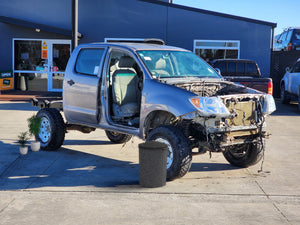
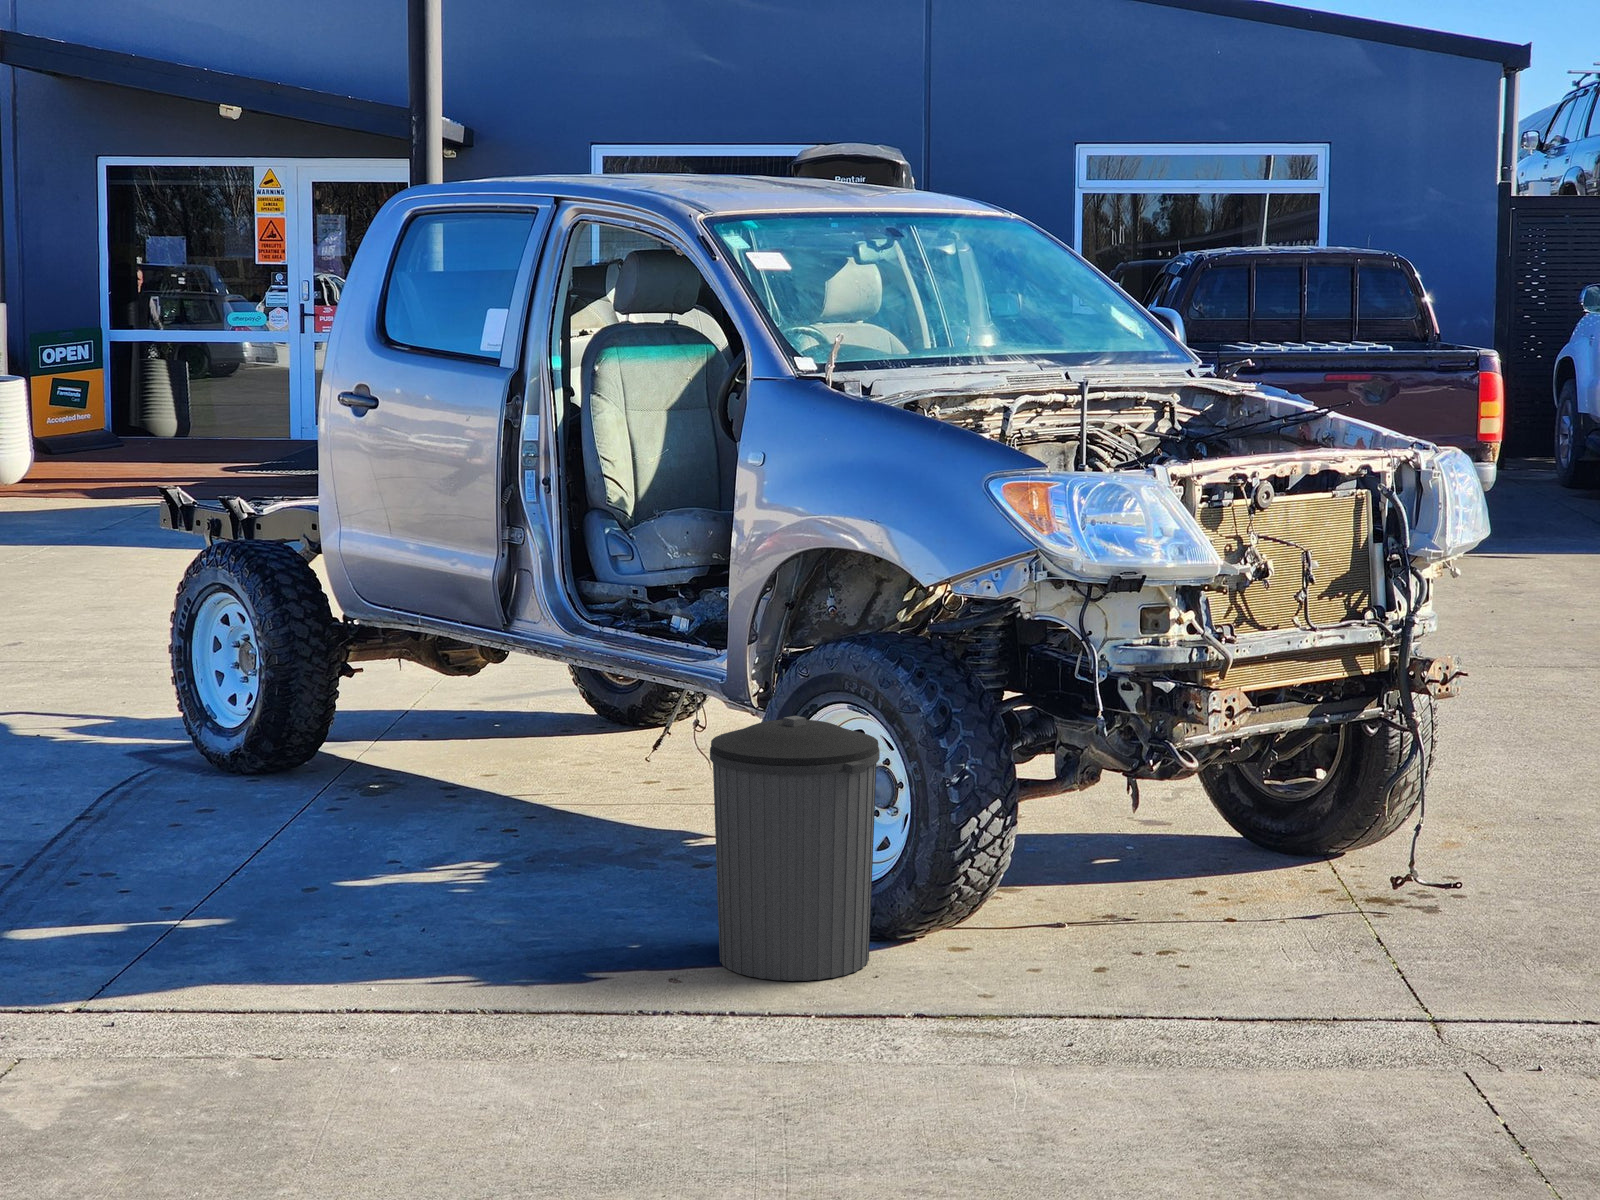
potted plant: present [17,115,42,154] -> none [57,566,222,794]

